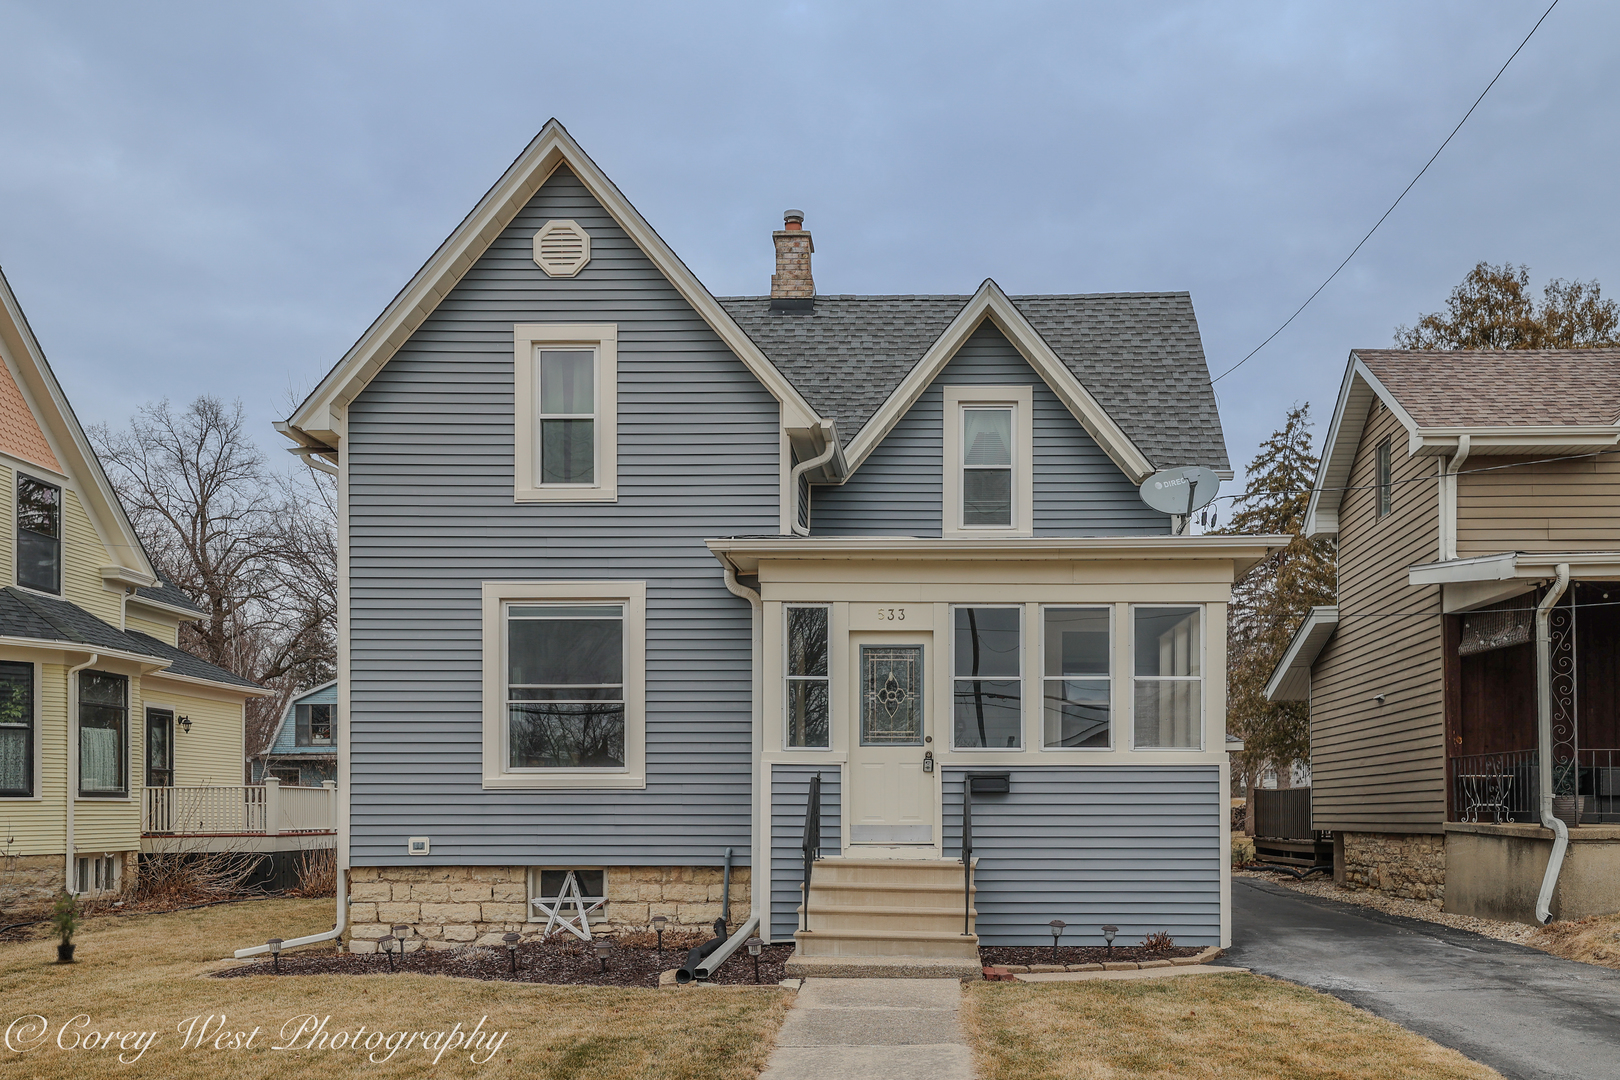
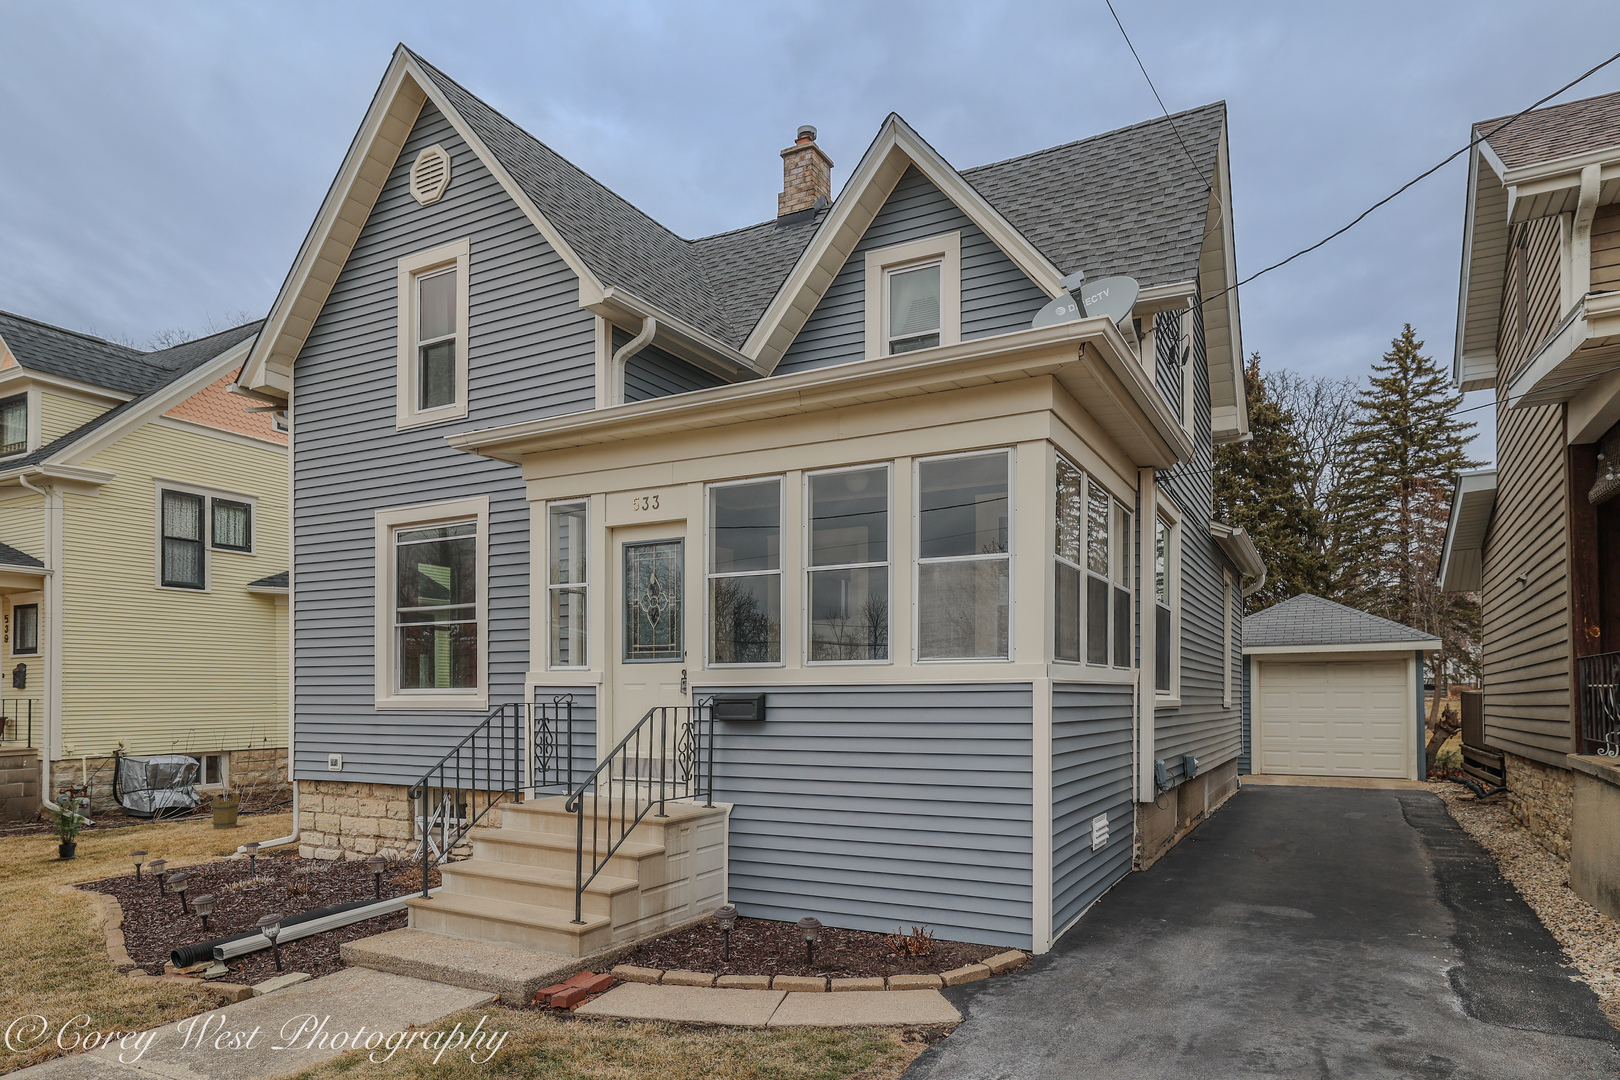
bucket: none [100,896,135,939] -> present [211,794,239,829]

